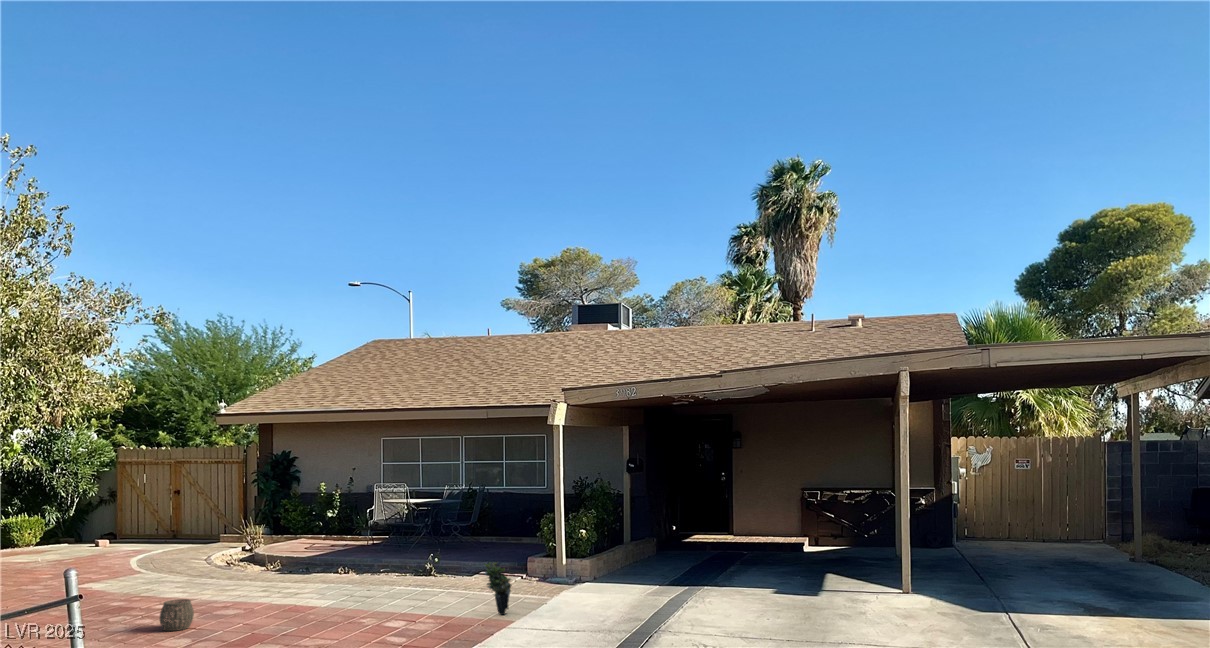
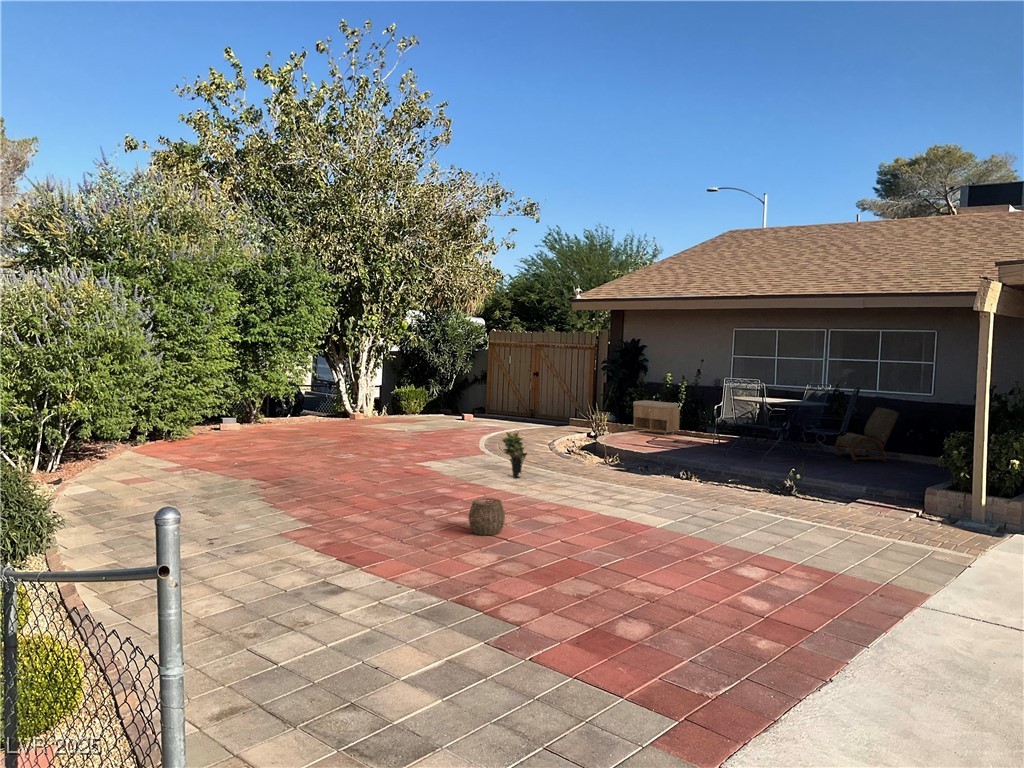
lounge chair: none [472,500,519,547] -> present [835,408,899,461]
storage bench: none [288,509,335,542] -> present [633,400,680,435]
potted plant: present [484,563,512,615] -> present [502,432,528,478]

